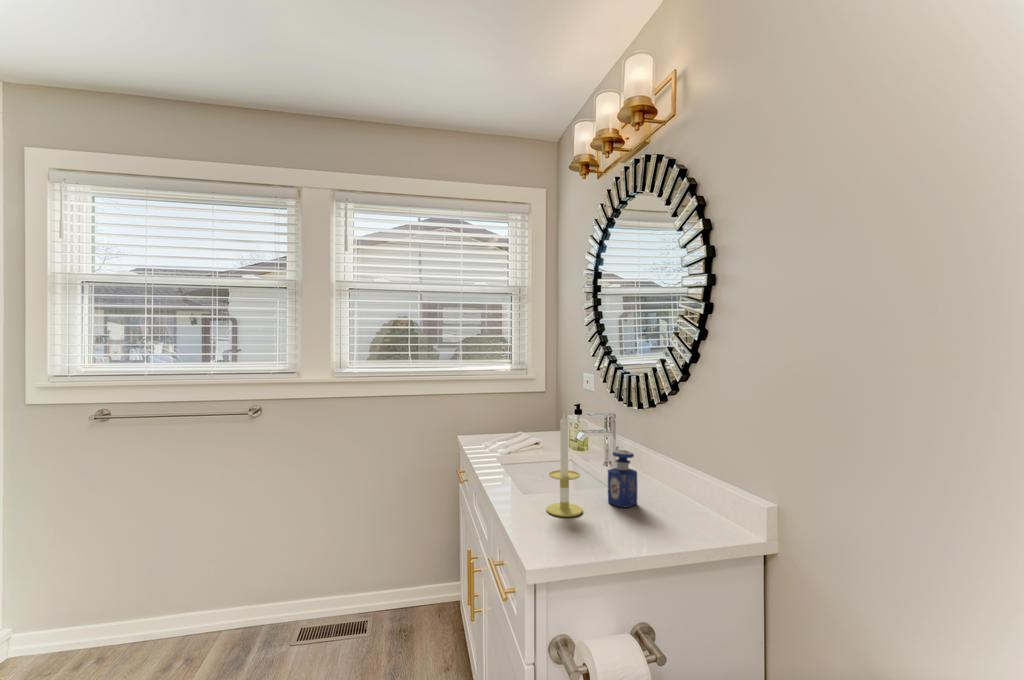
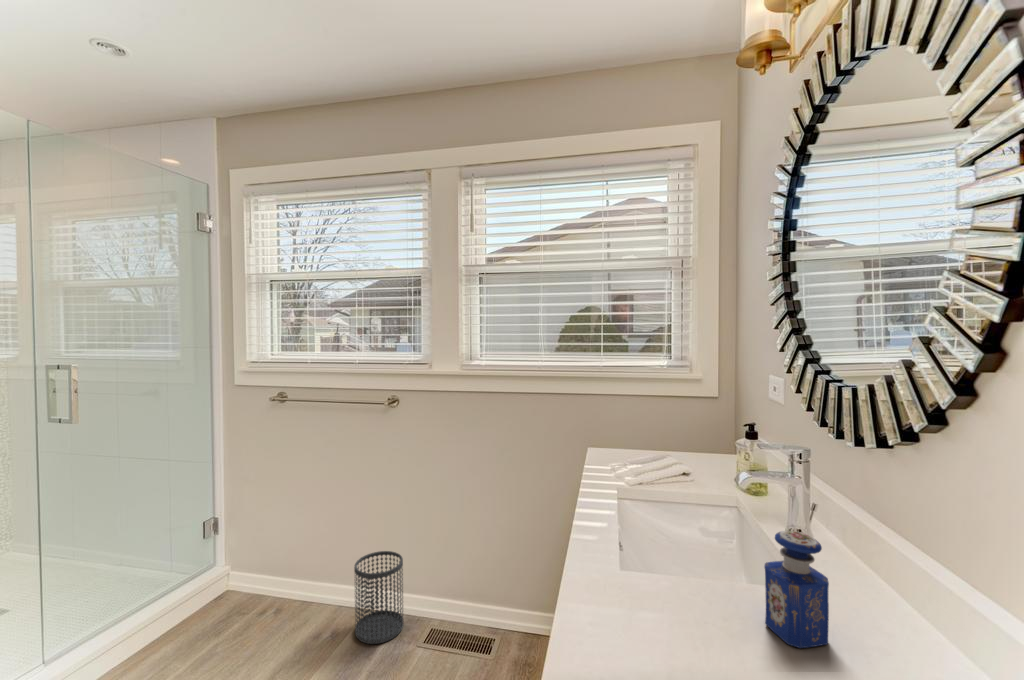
candle: present [547,414,583,517] -> none [638,452,705,644]
wastebasket: none [214,564,269,658] -> present [354,551,404,644]

